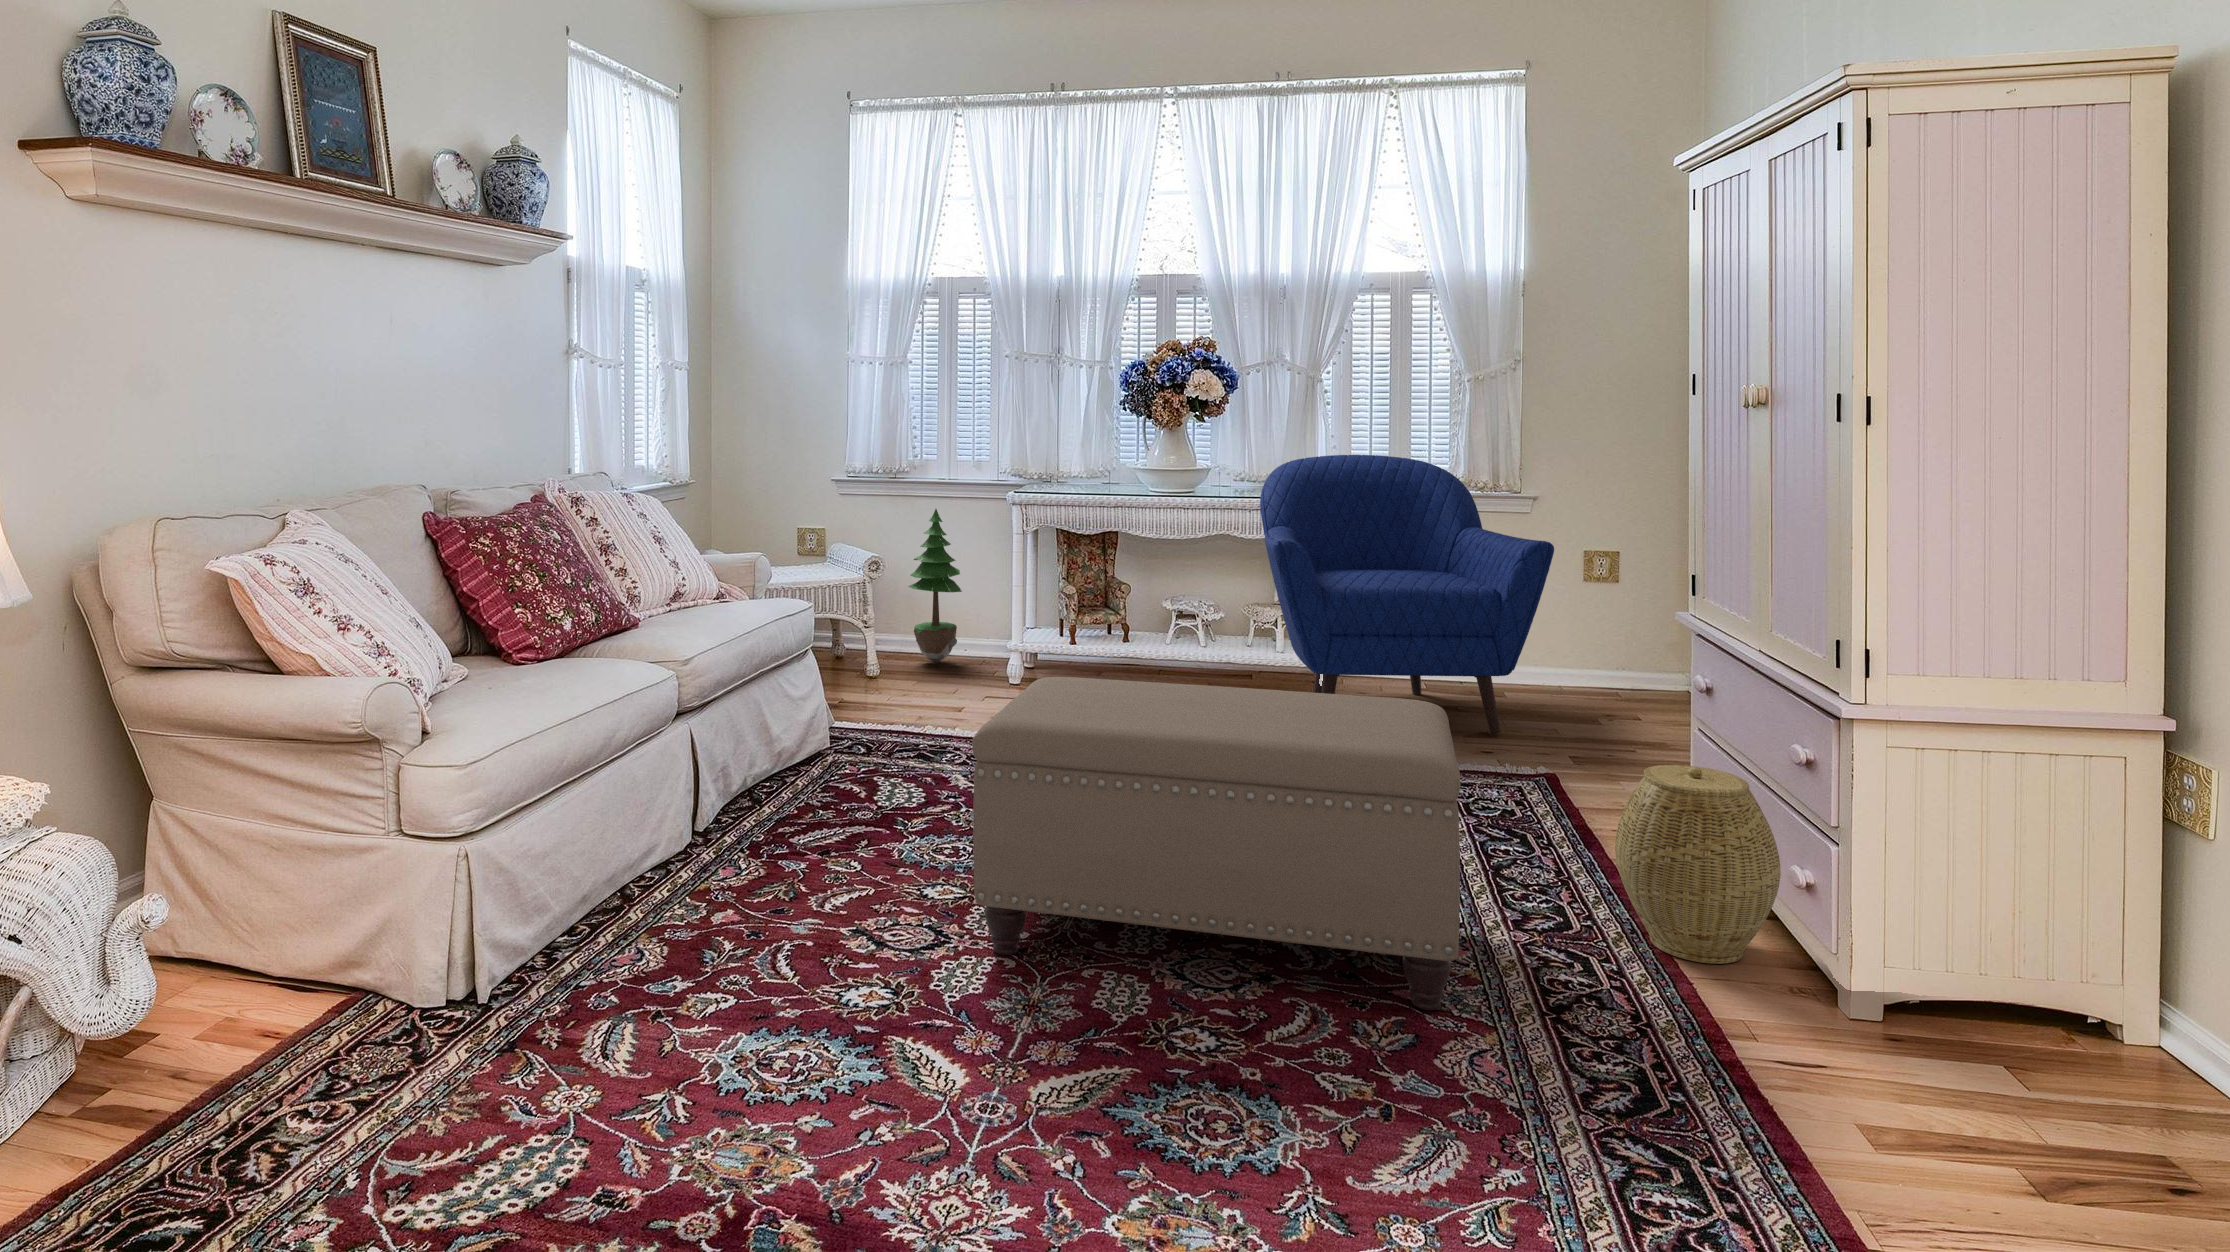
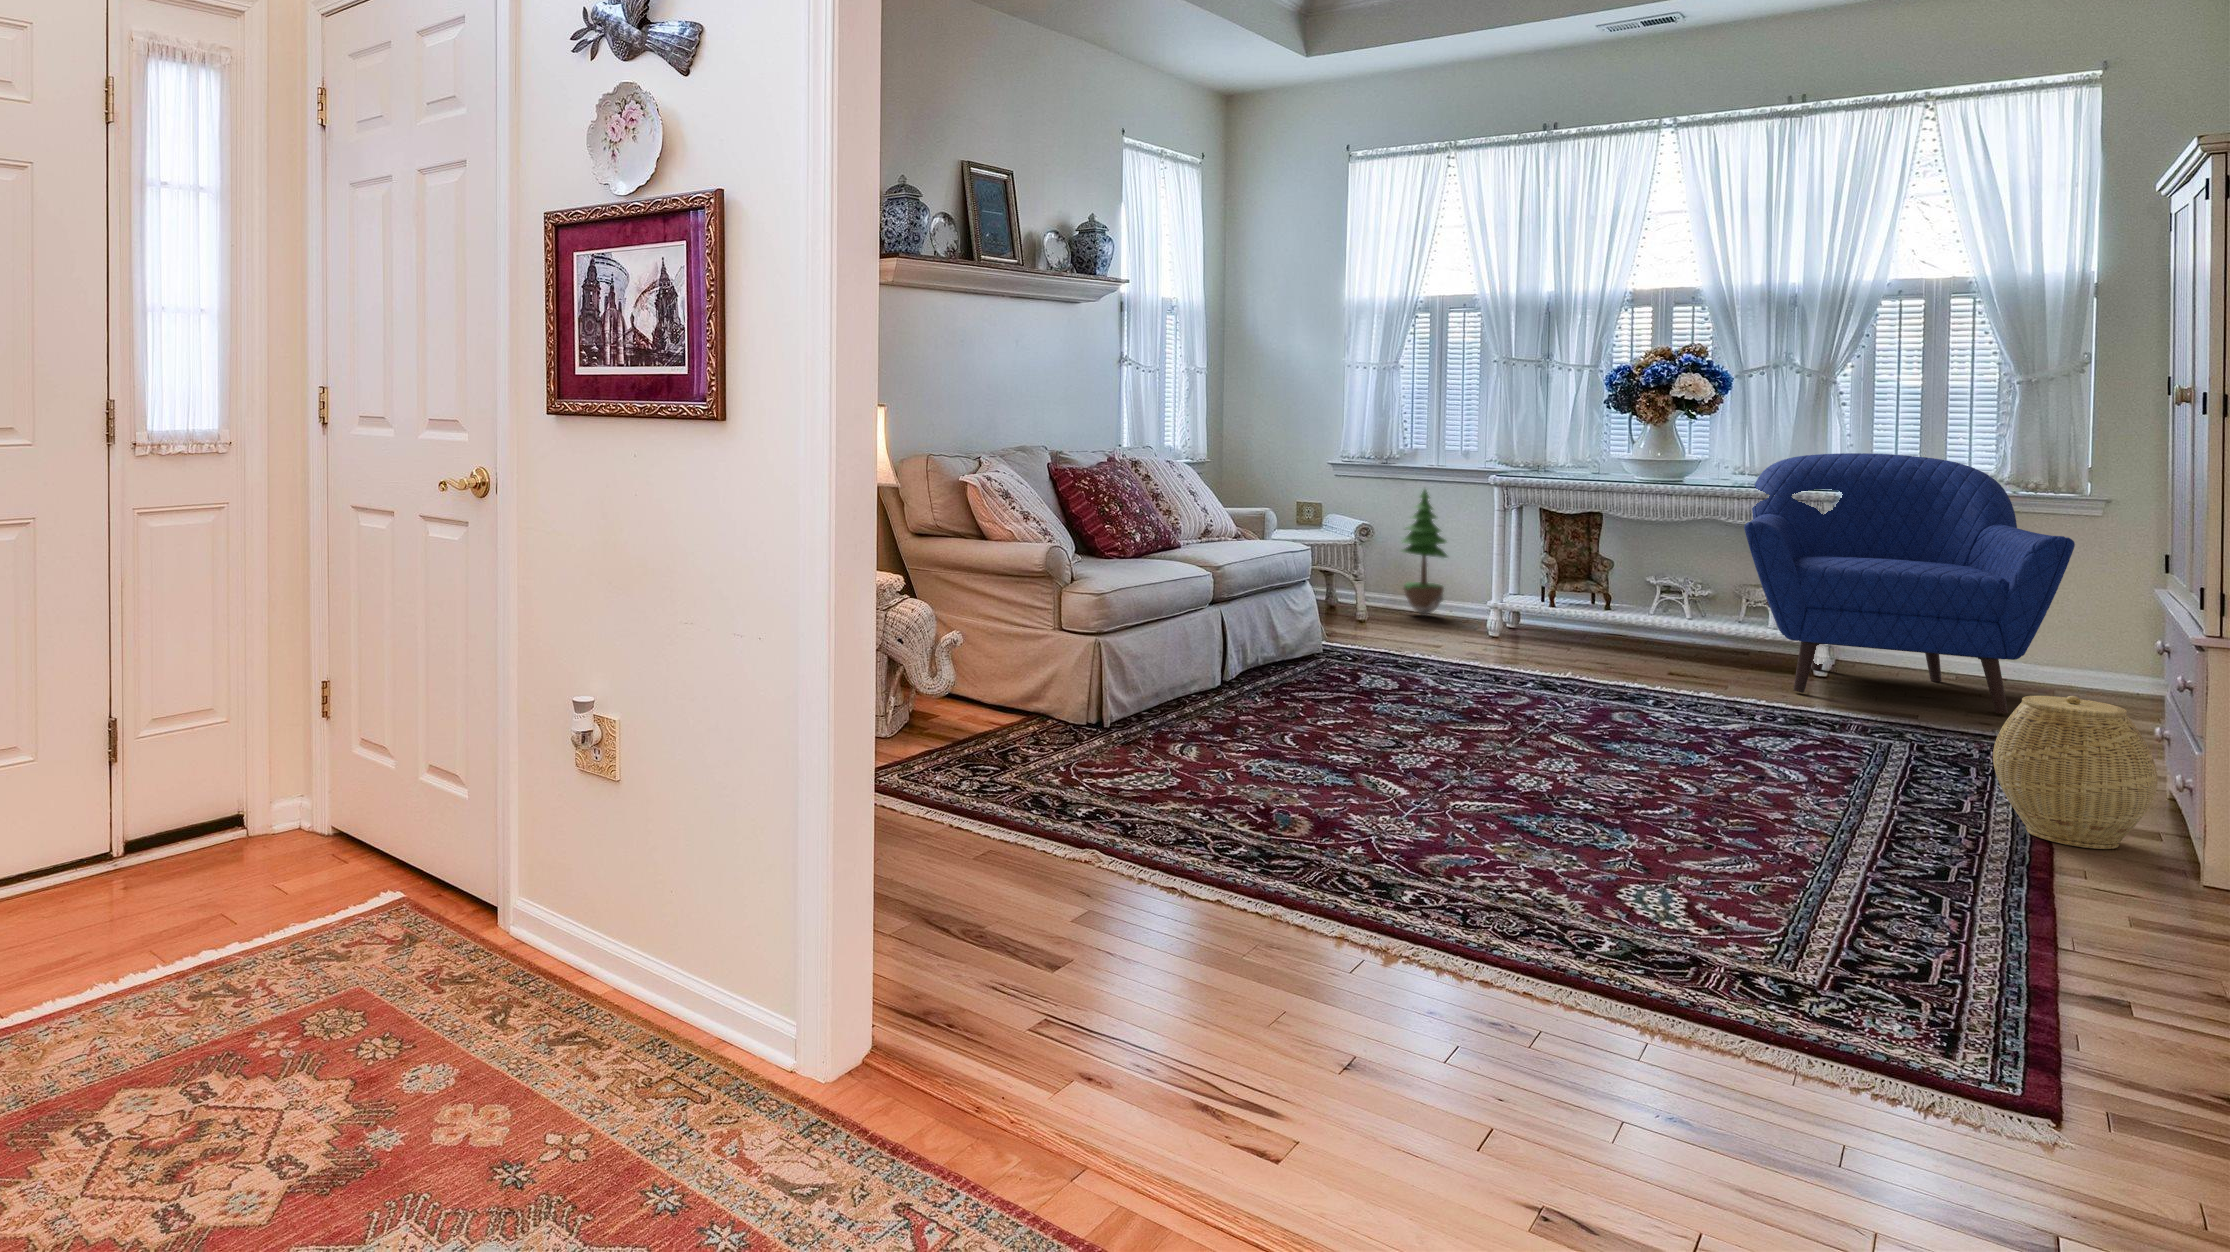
ottoman: present [972,677,1461,1010] -> none [1420,593,1834,824]

